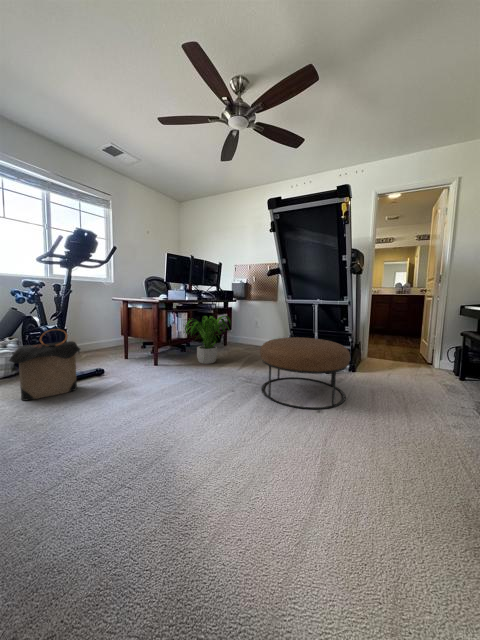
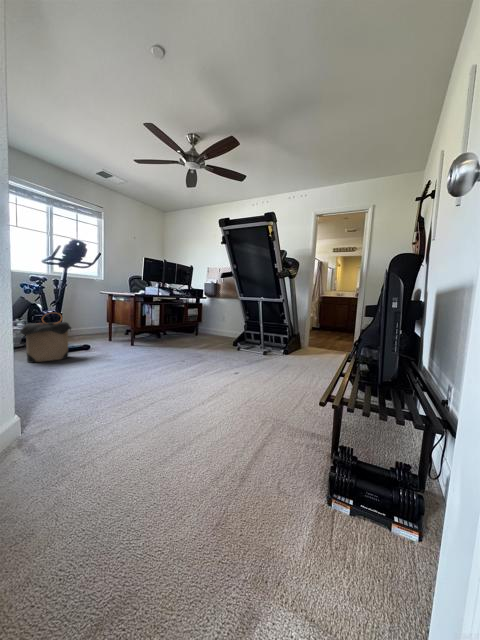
potted plant: present [184,316,231,364] -> none [156,309,196,347]
ottoman: present [260,337,350,409] -> none [205,326,268,373]

